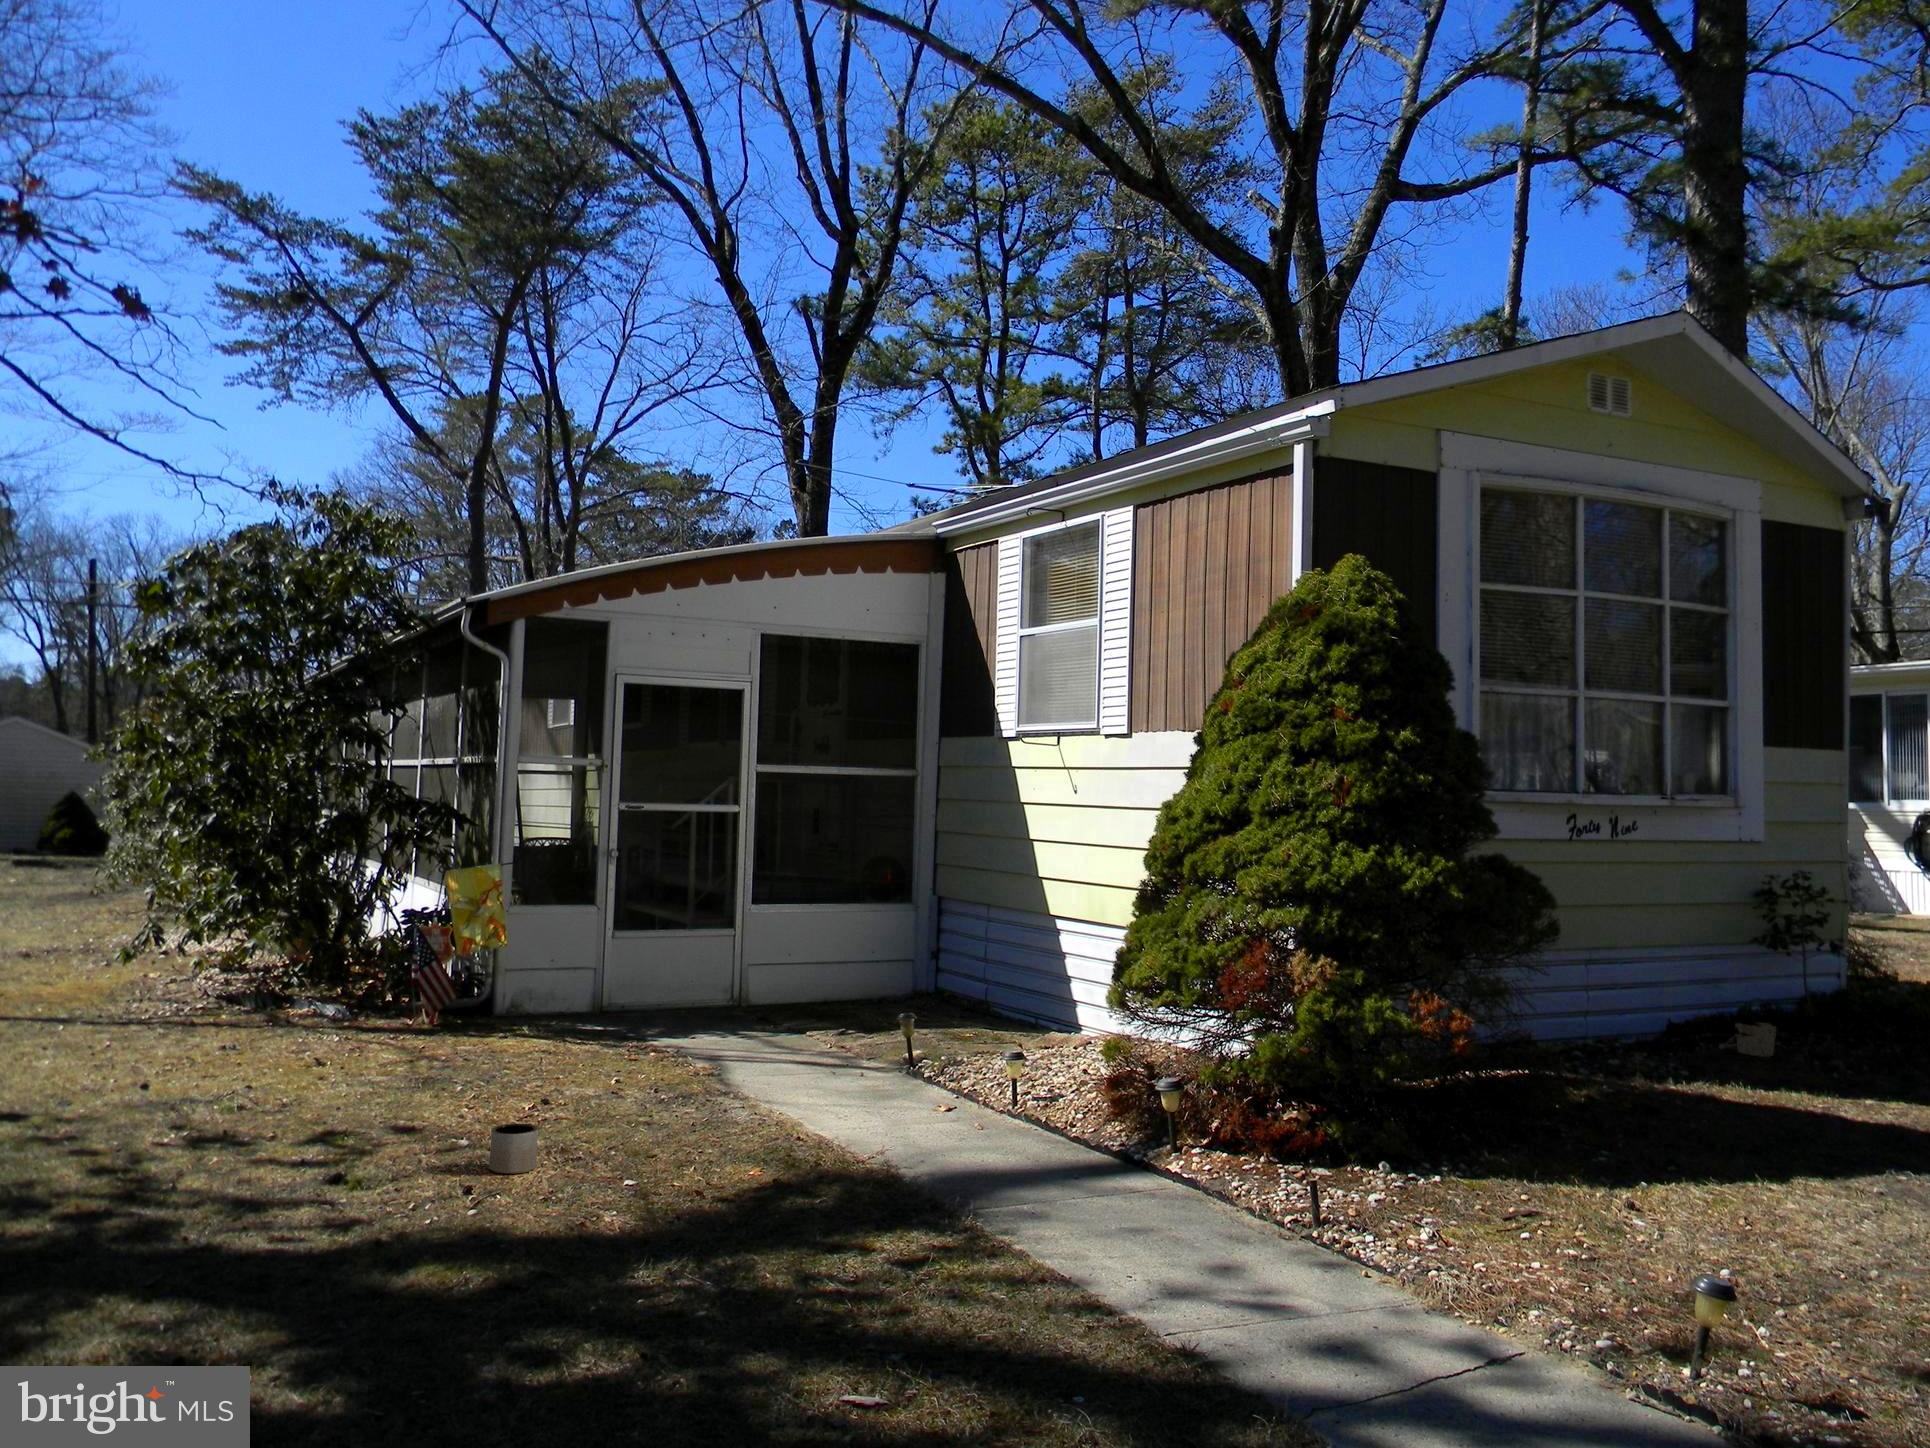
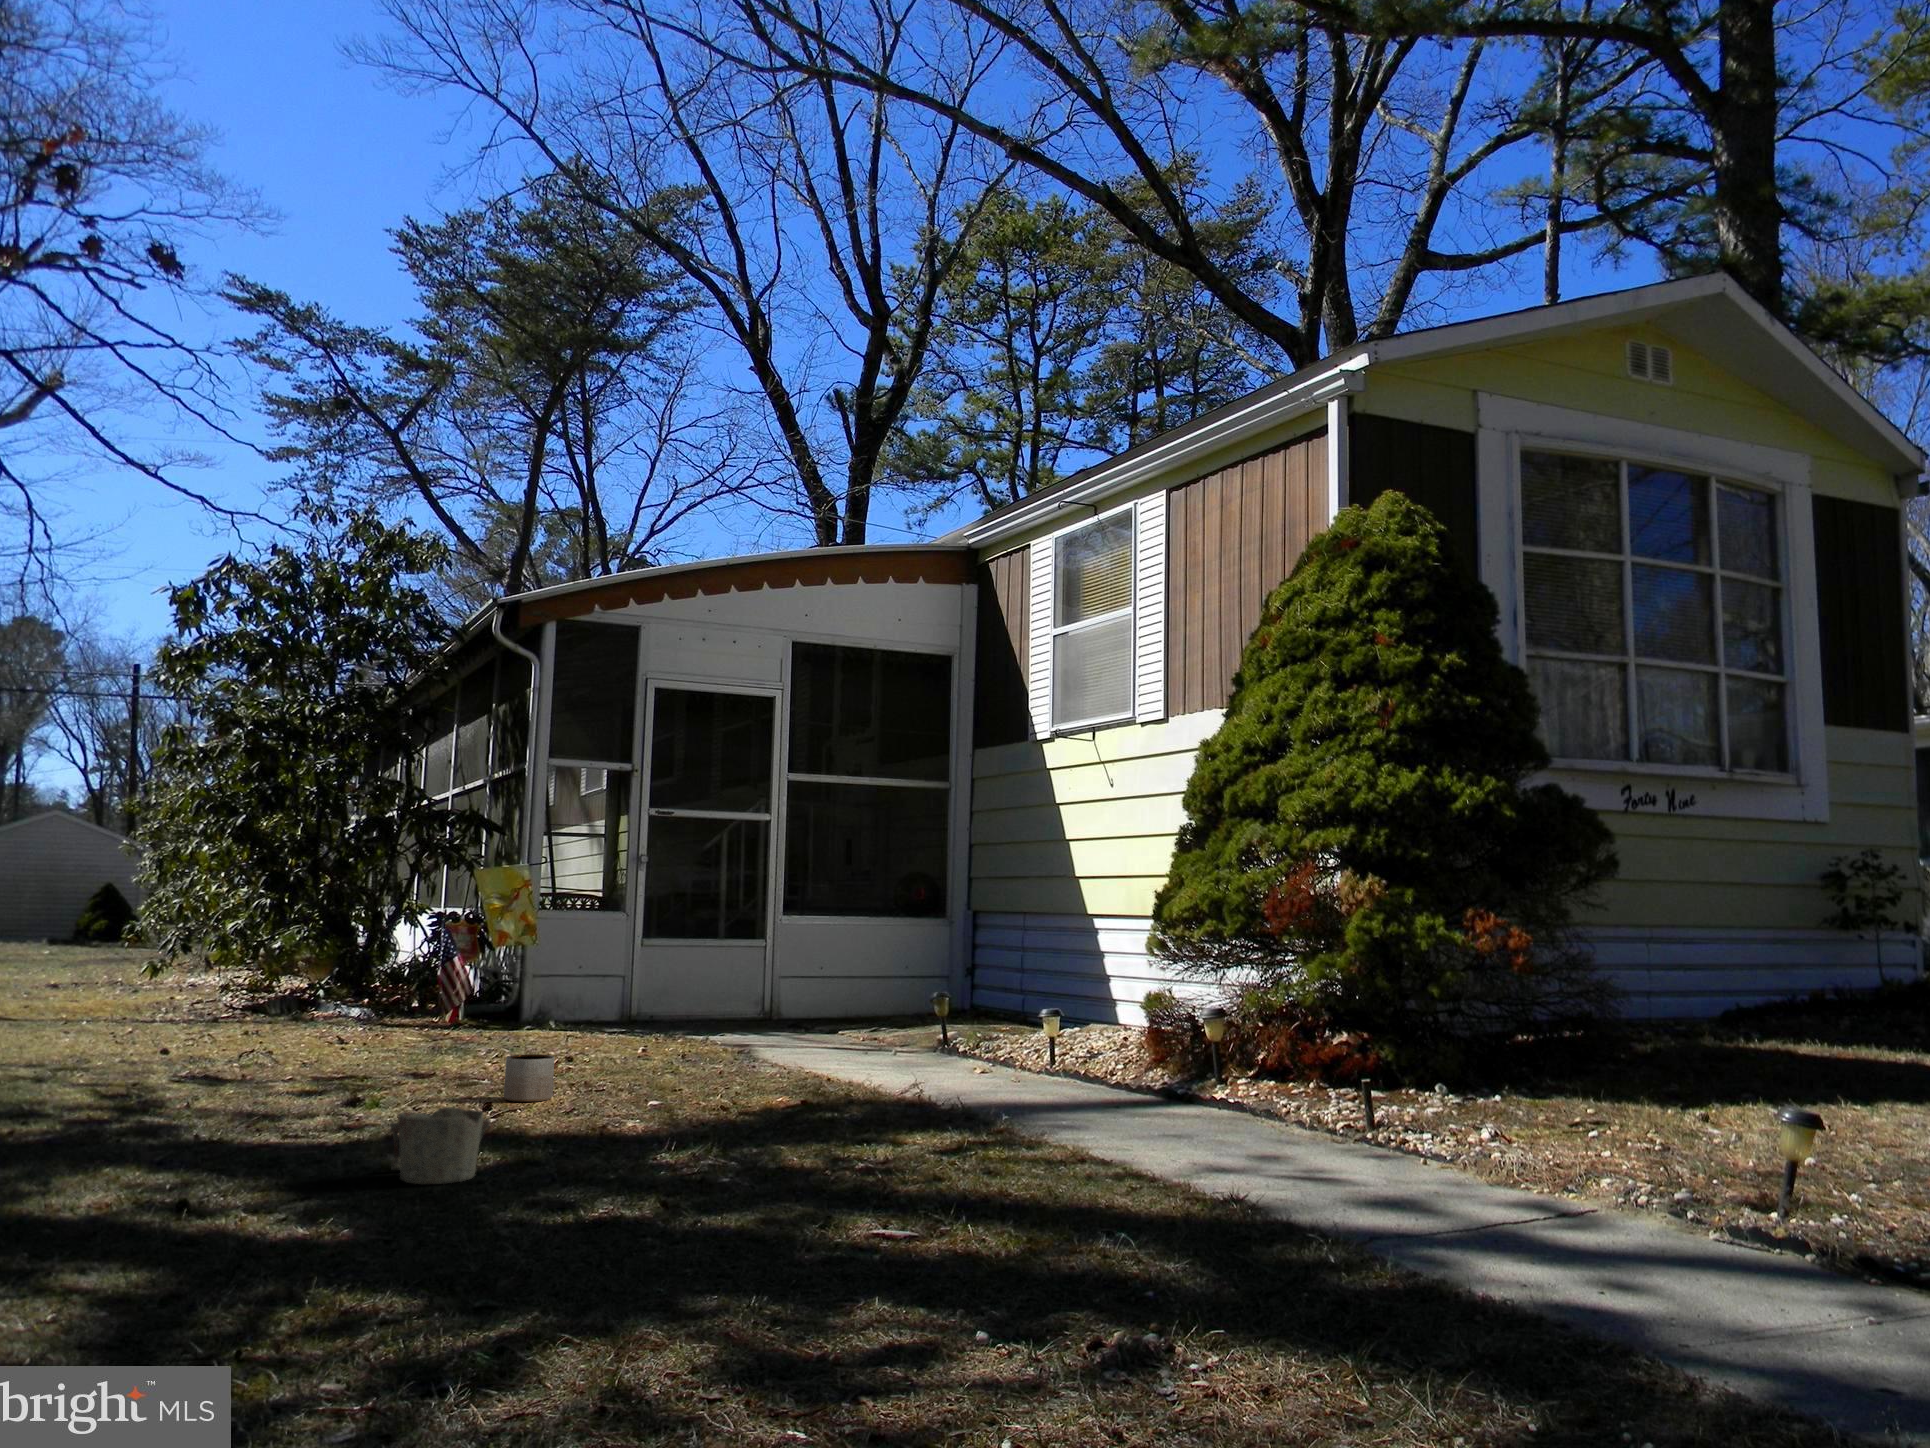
bucket: present [1720,1023,1776,1057] -> present [390,1107,491,1184]

